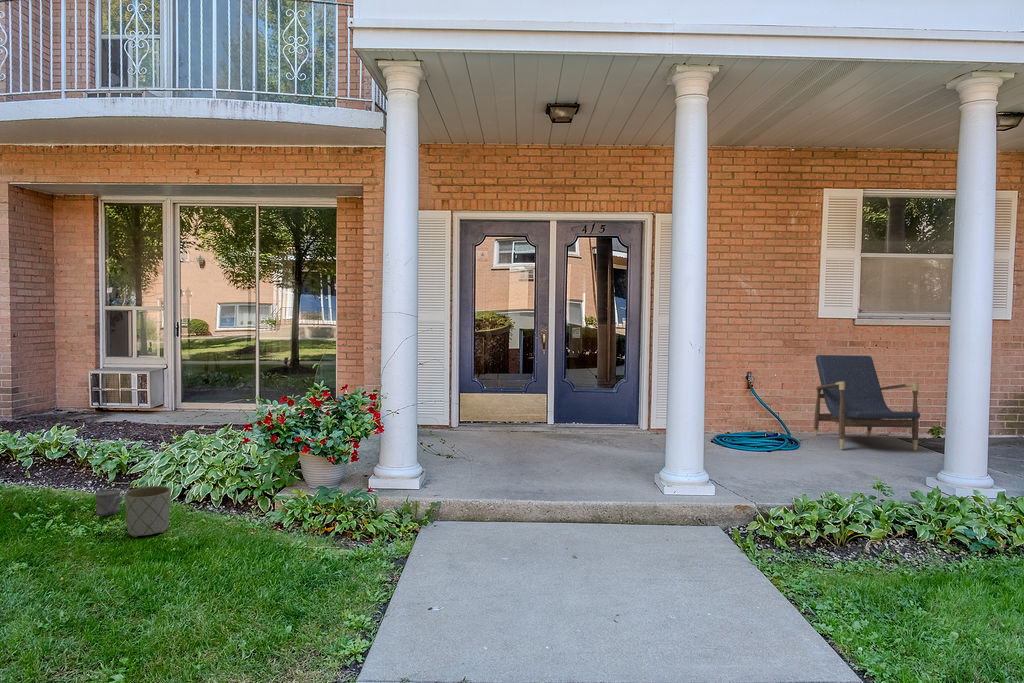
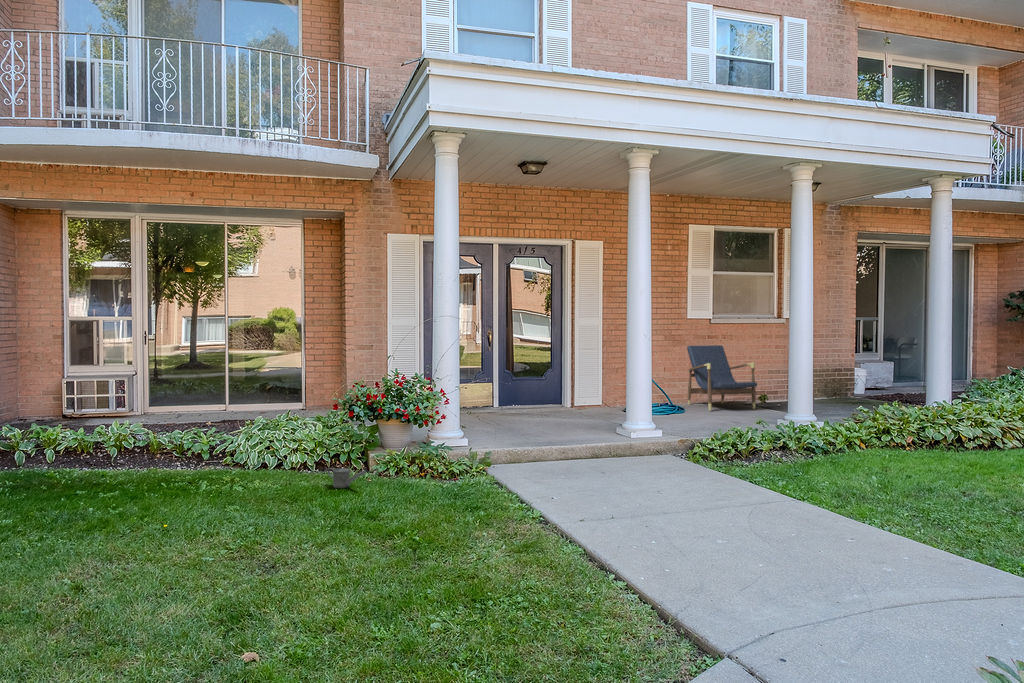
planter: present [125,486,170,537] -> none [277,449,307,484]
watering can: present [96,488,123,516] -> present [327,468,365,488]

